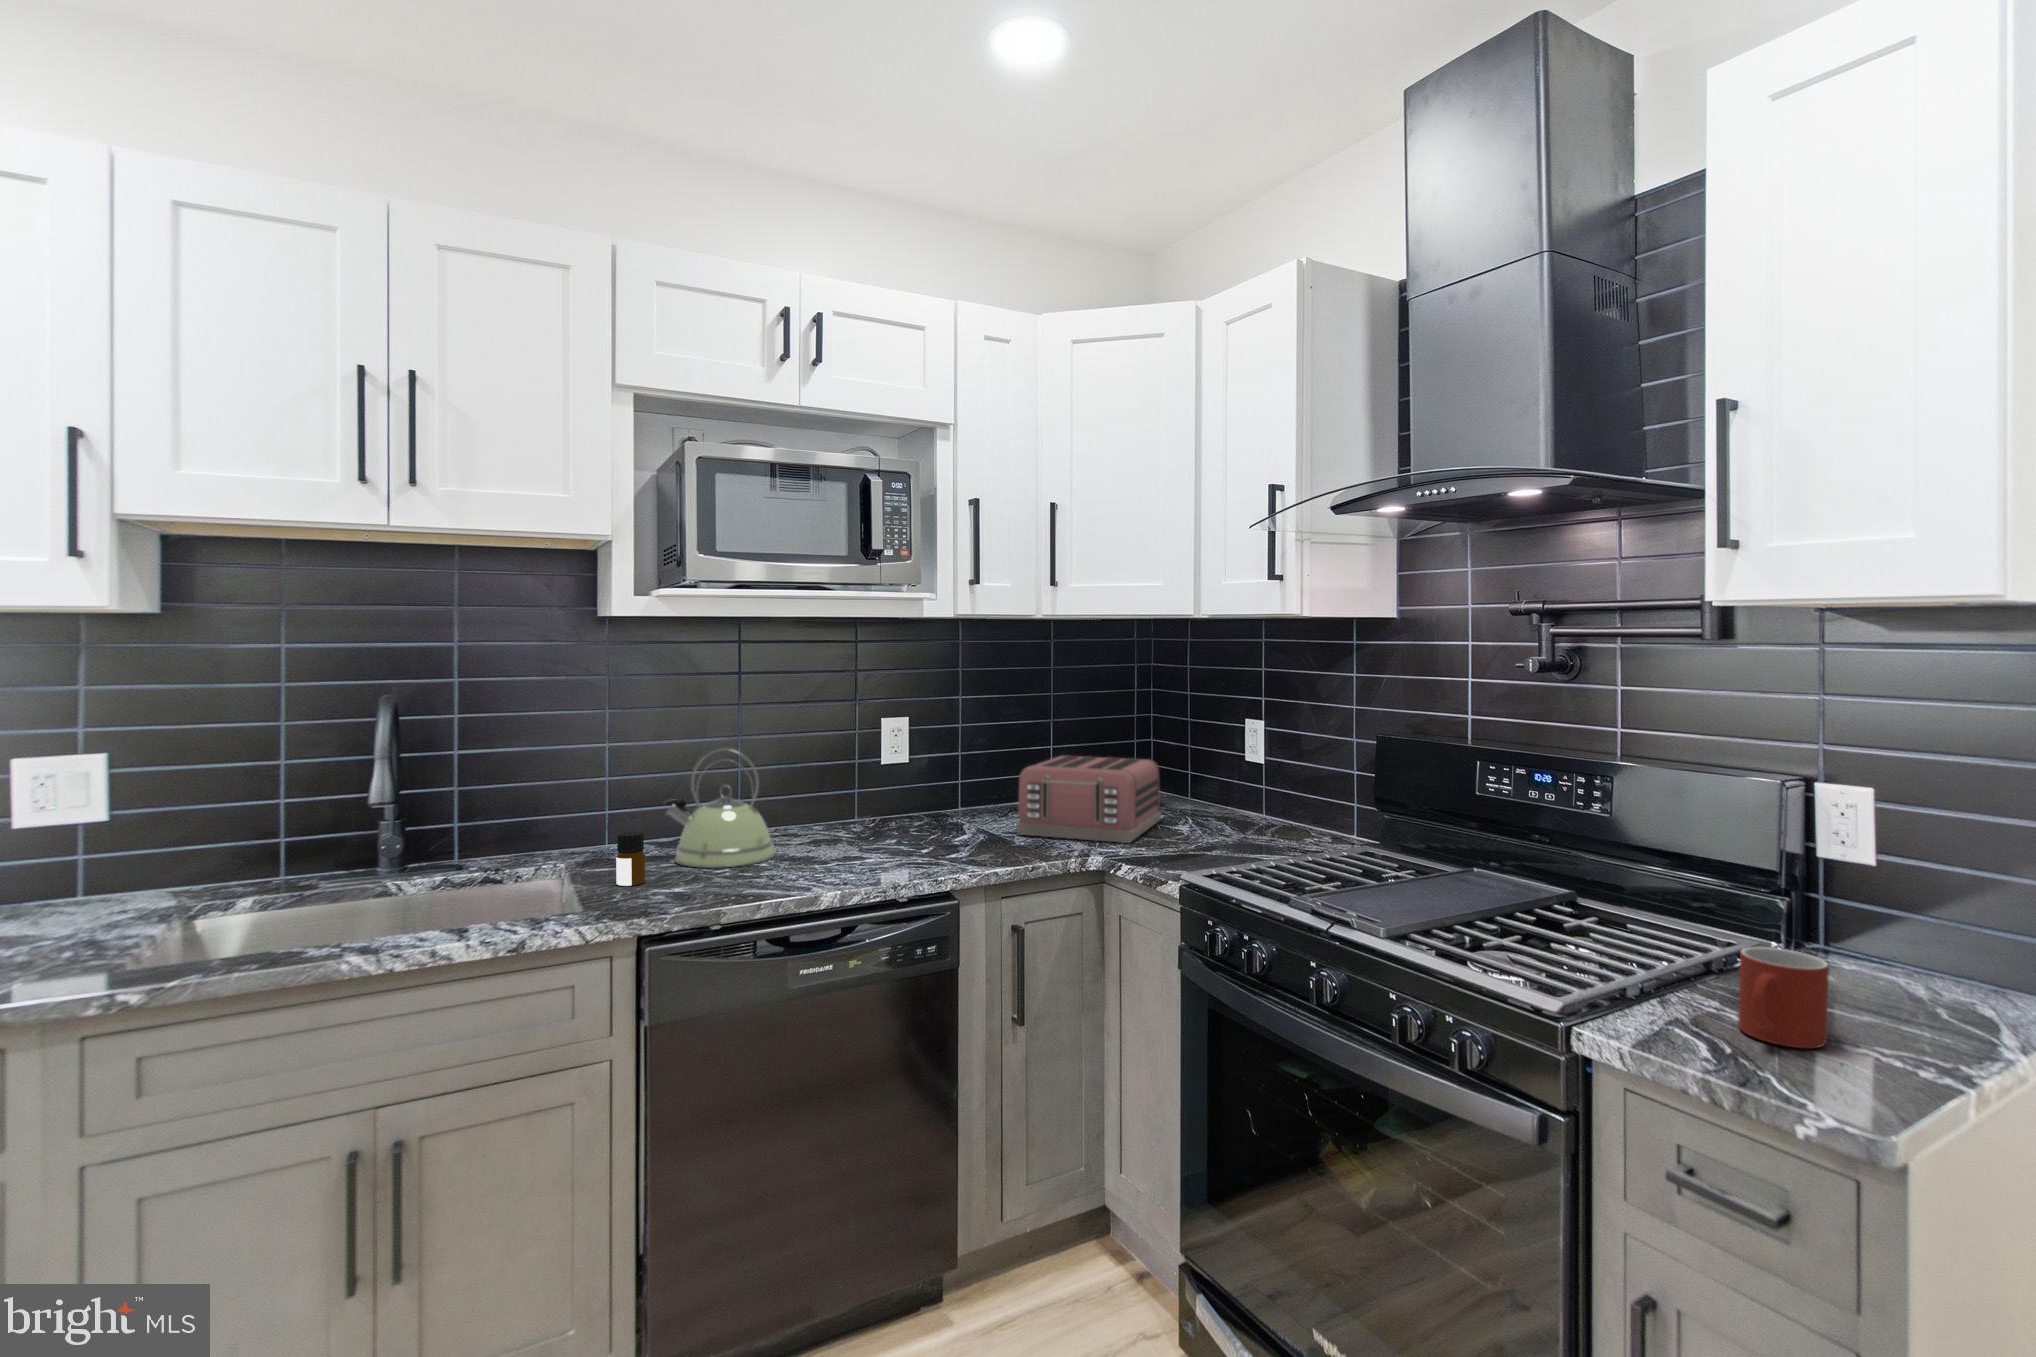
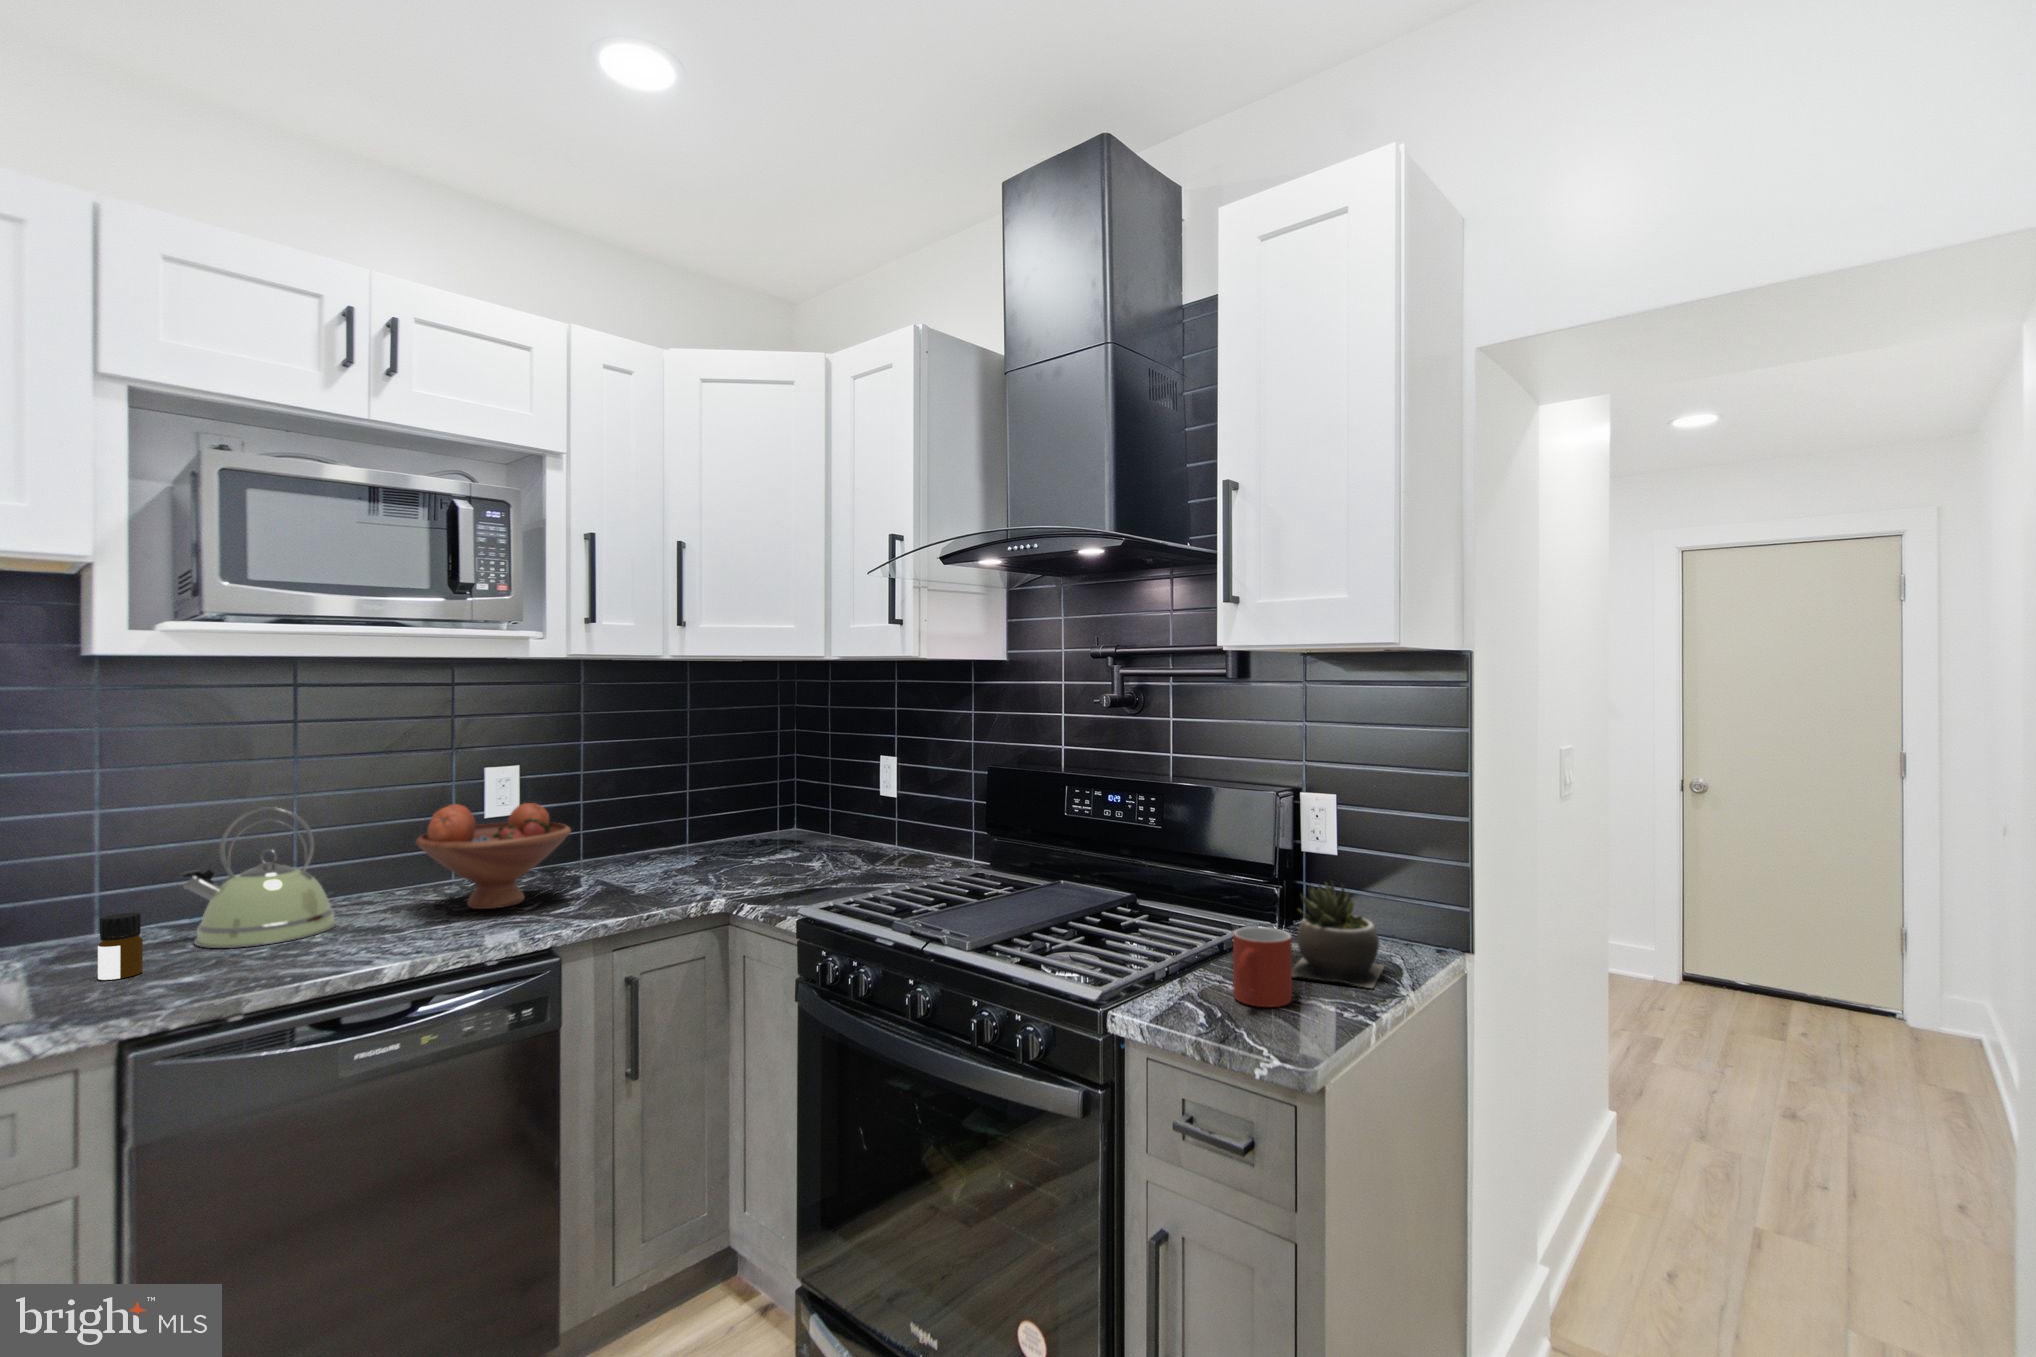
fruit bowl: none [835,753,962,852] -> present [416,803,571,909]
toaster: present [1016,755,1161,843] -> none [636,796,793,880]
succulent plant: none [1811,900,1960,1042] -> present [1292,883,1384,988]

